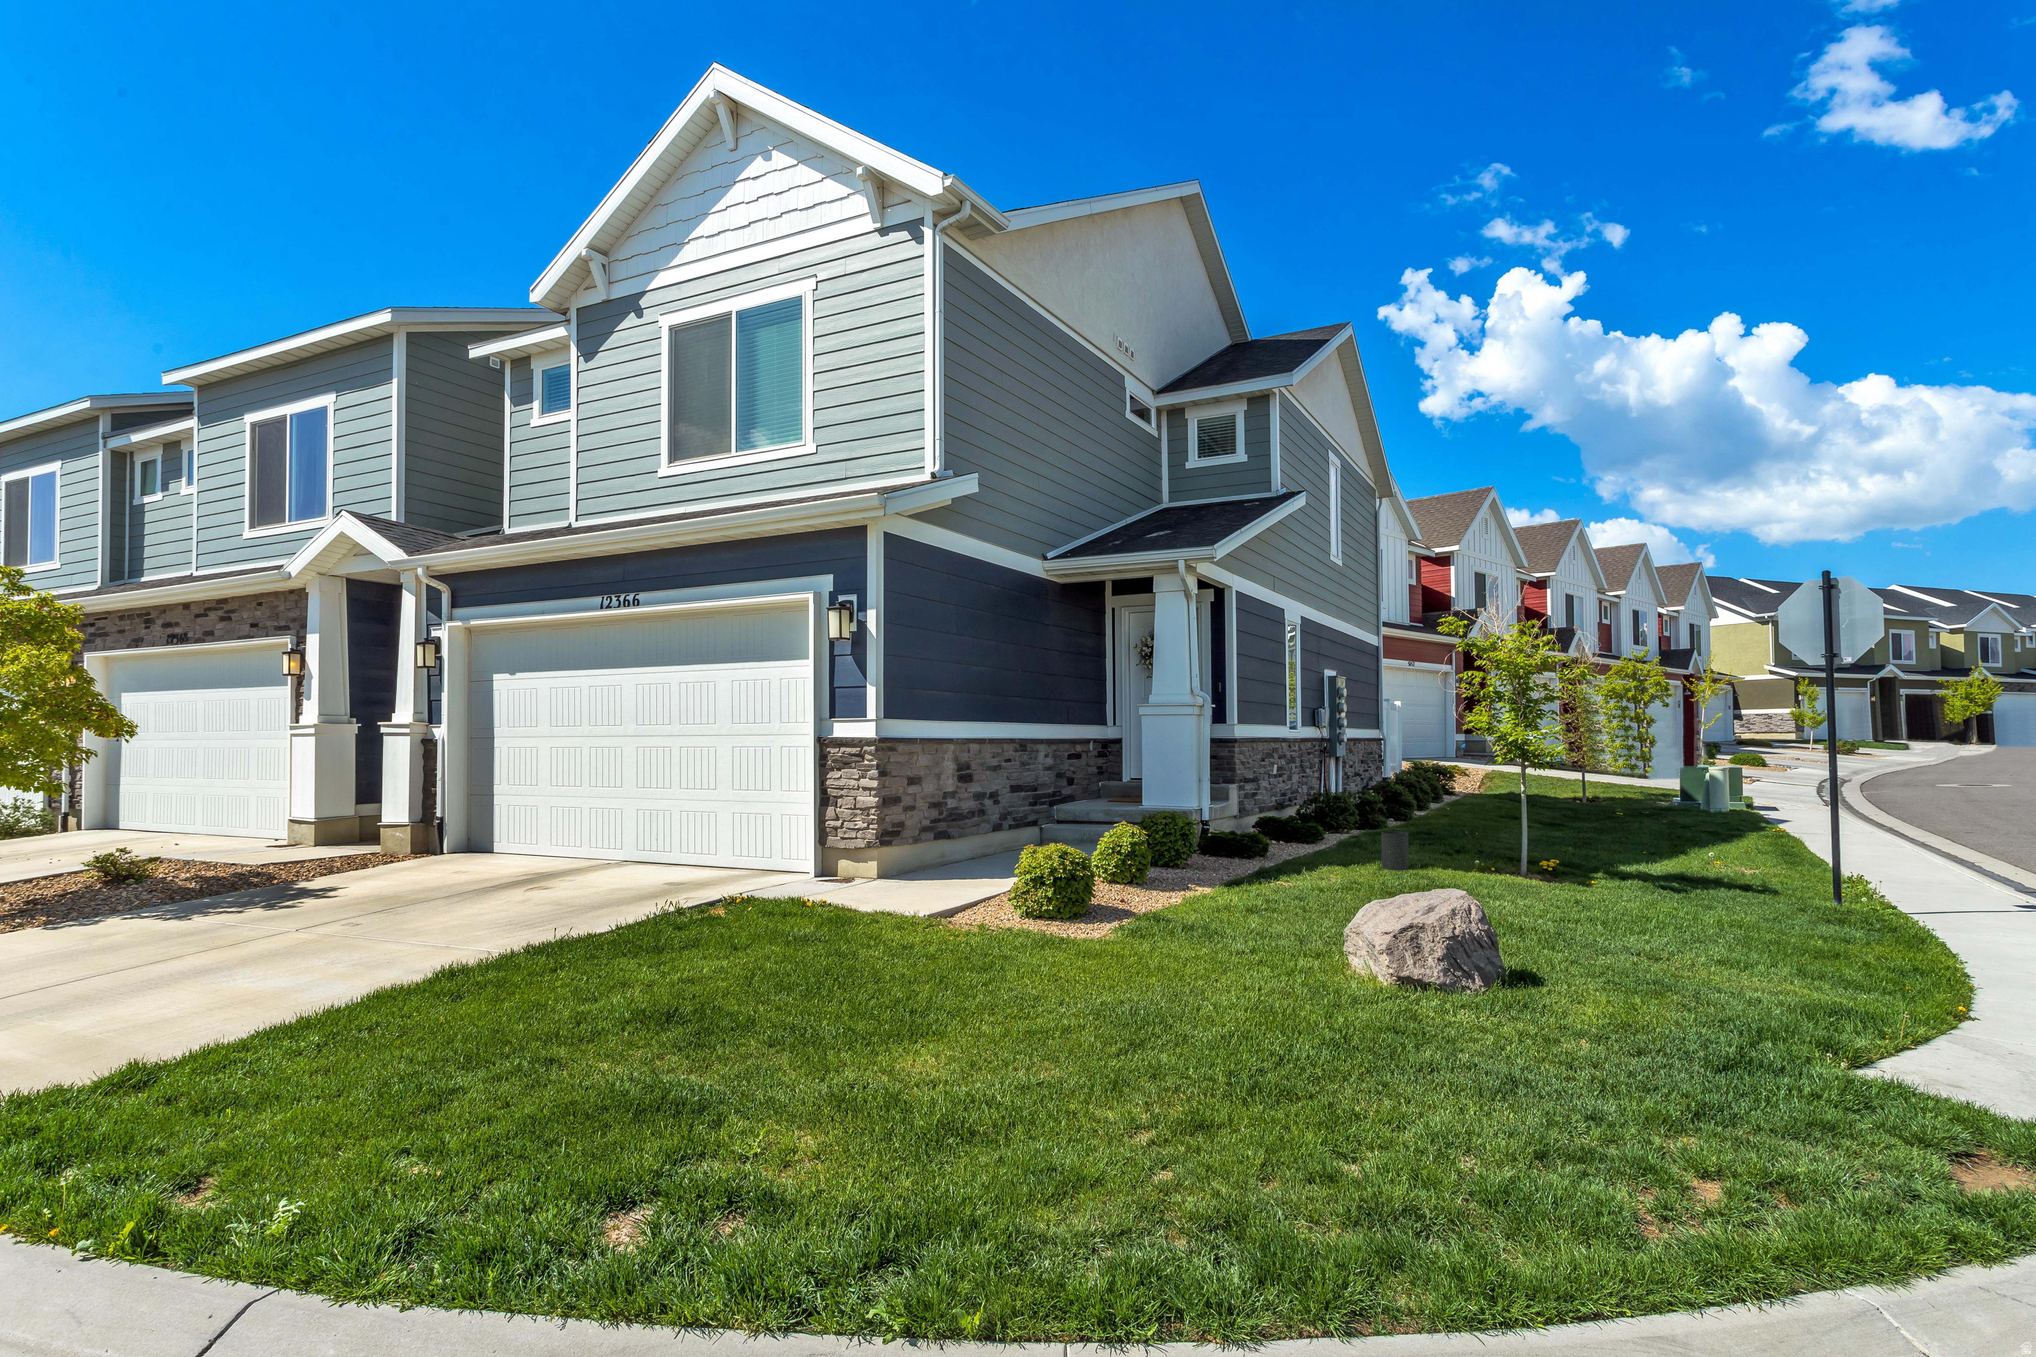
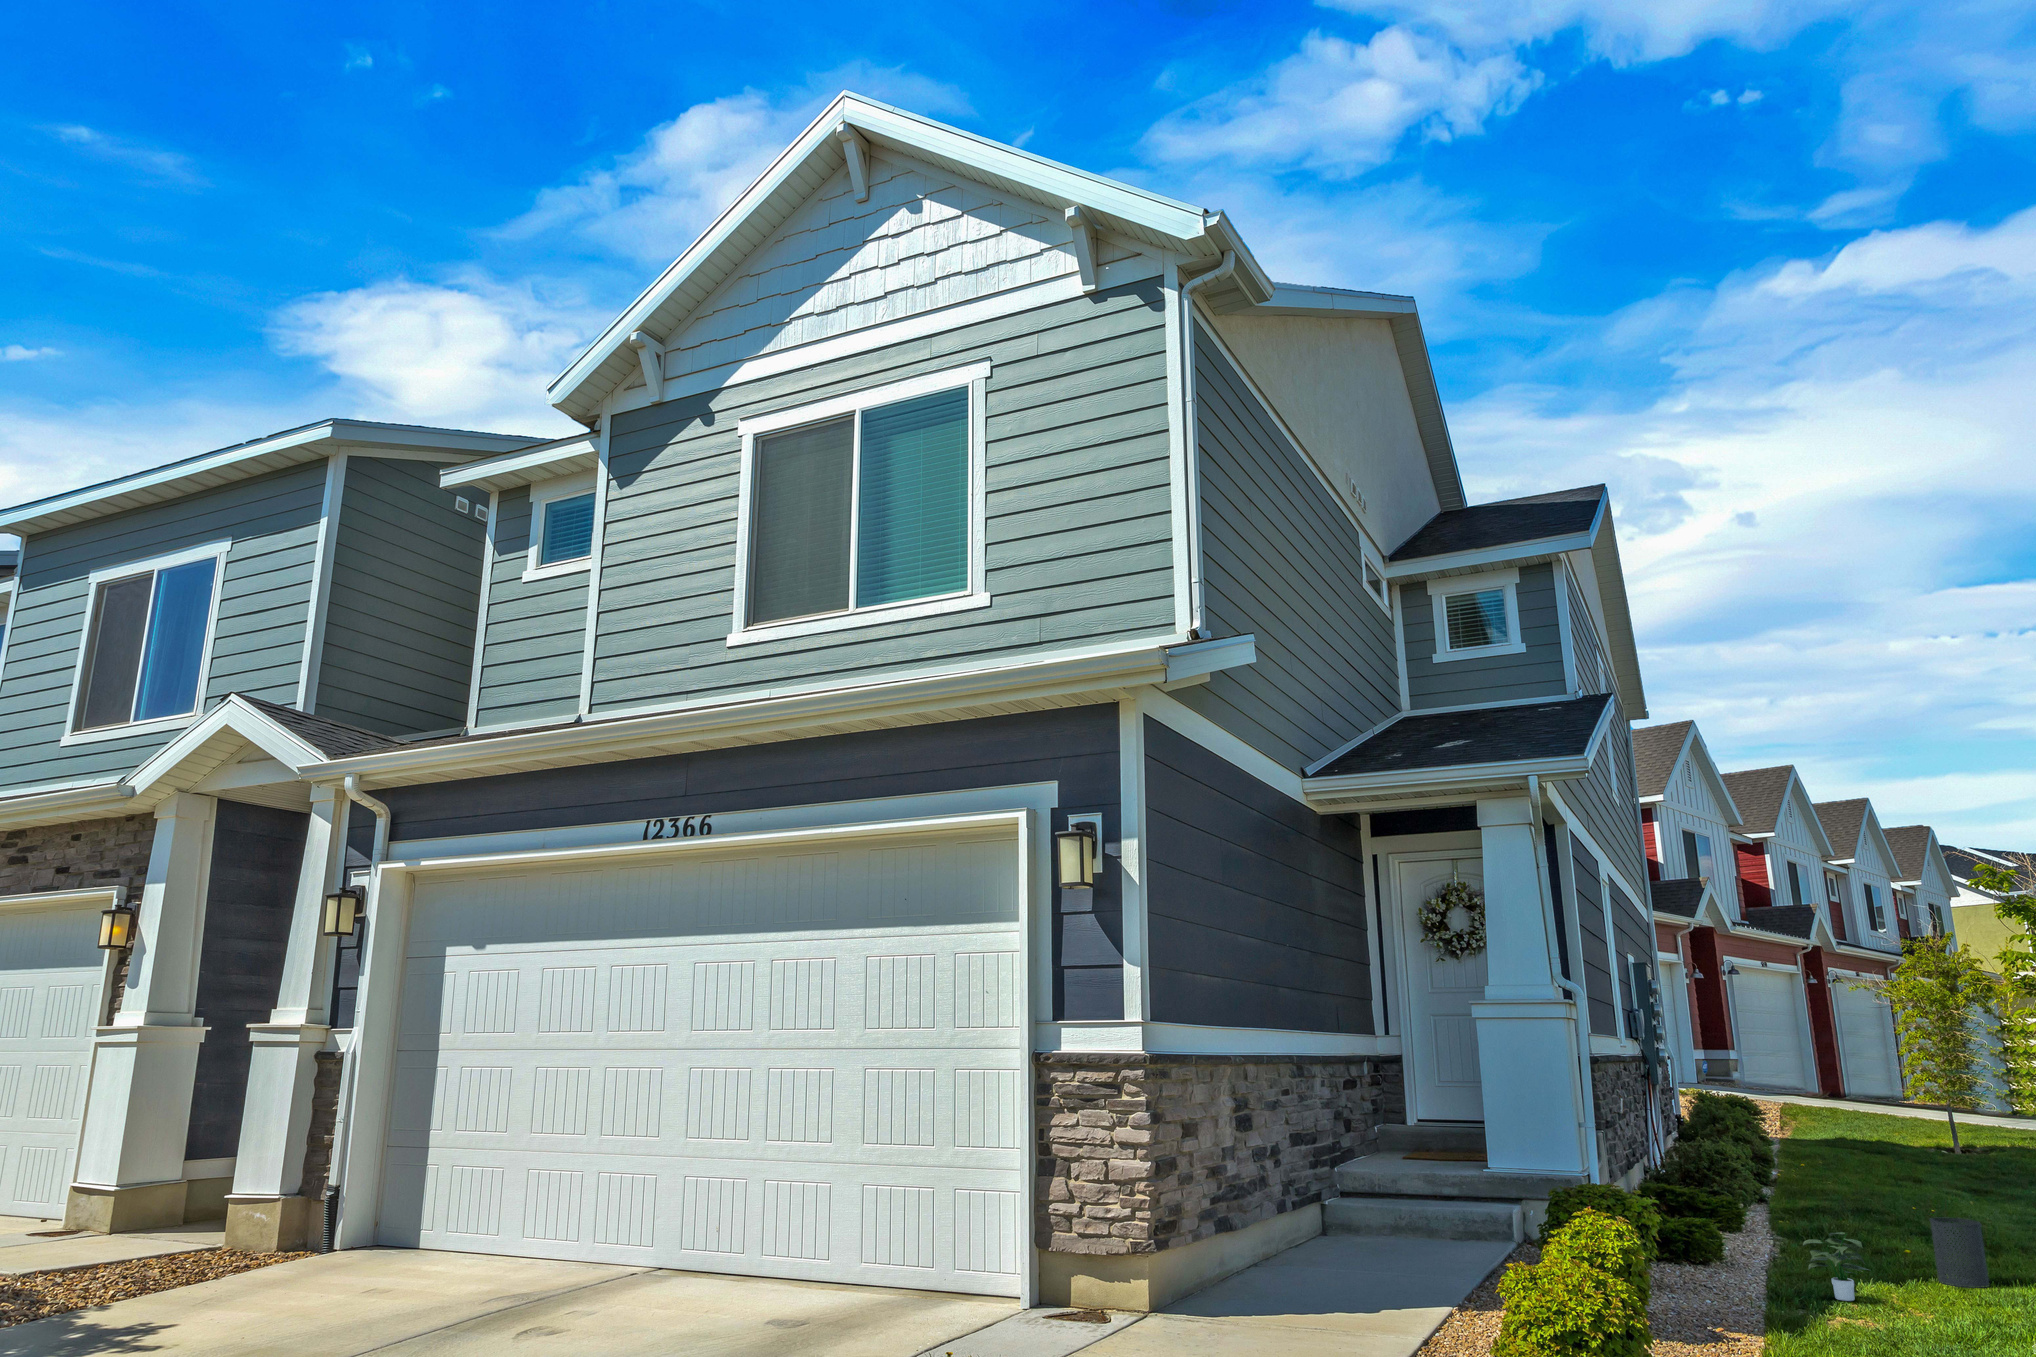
potted plant: none [1286,838,1323,876] -> present [1803,1232,1869,1301]

